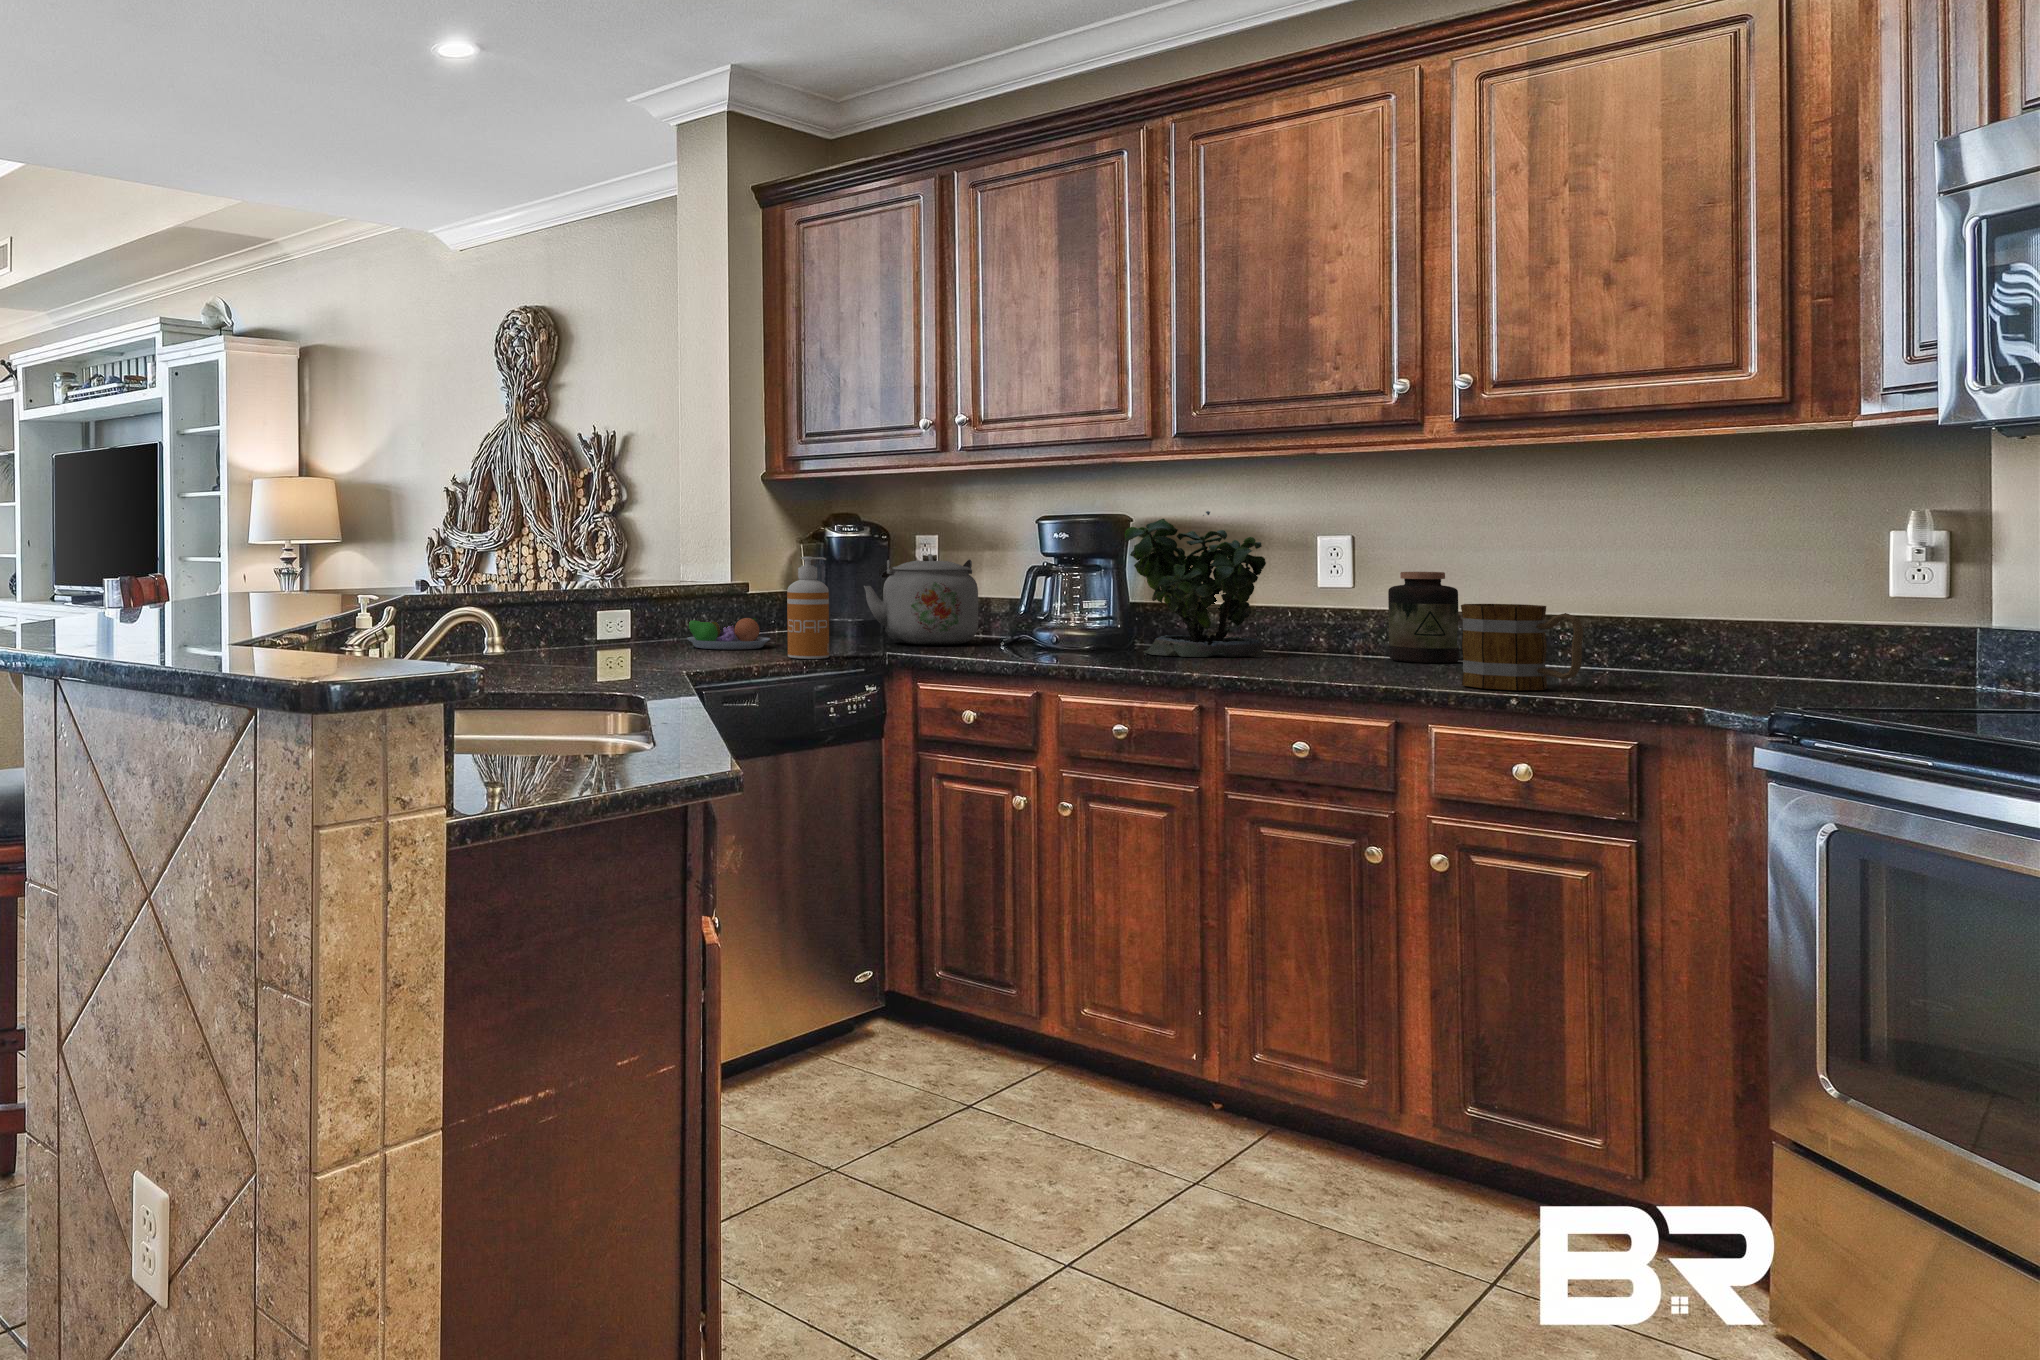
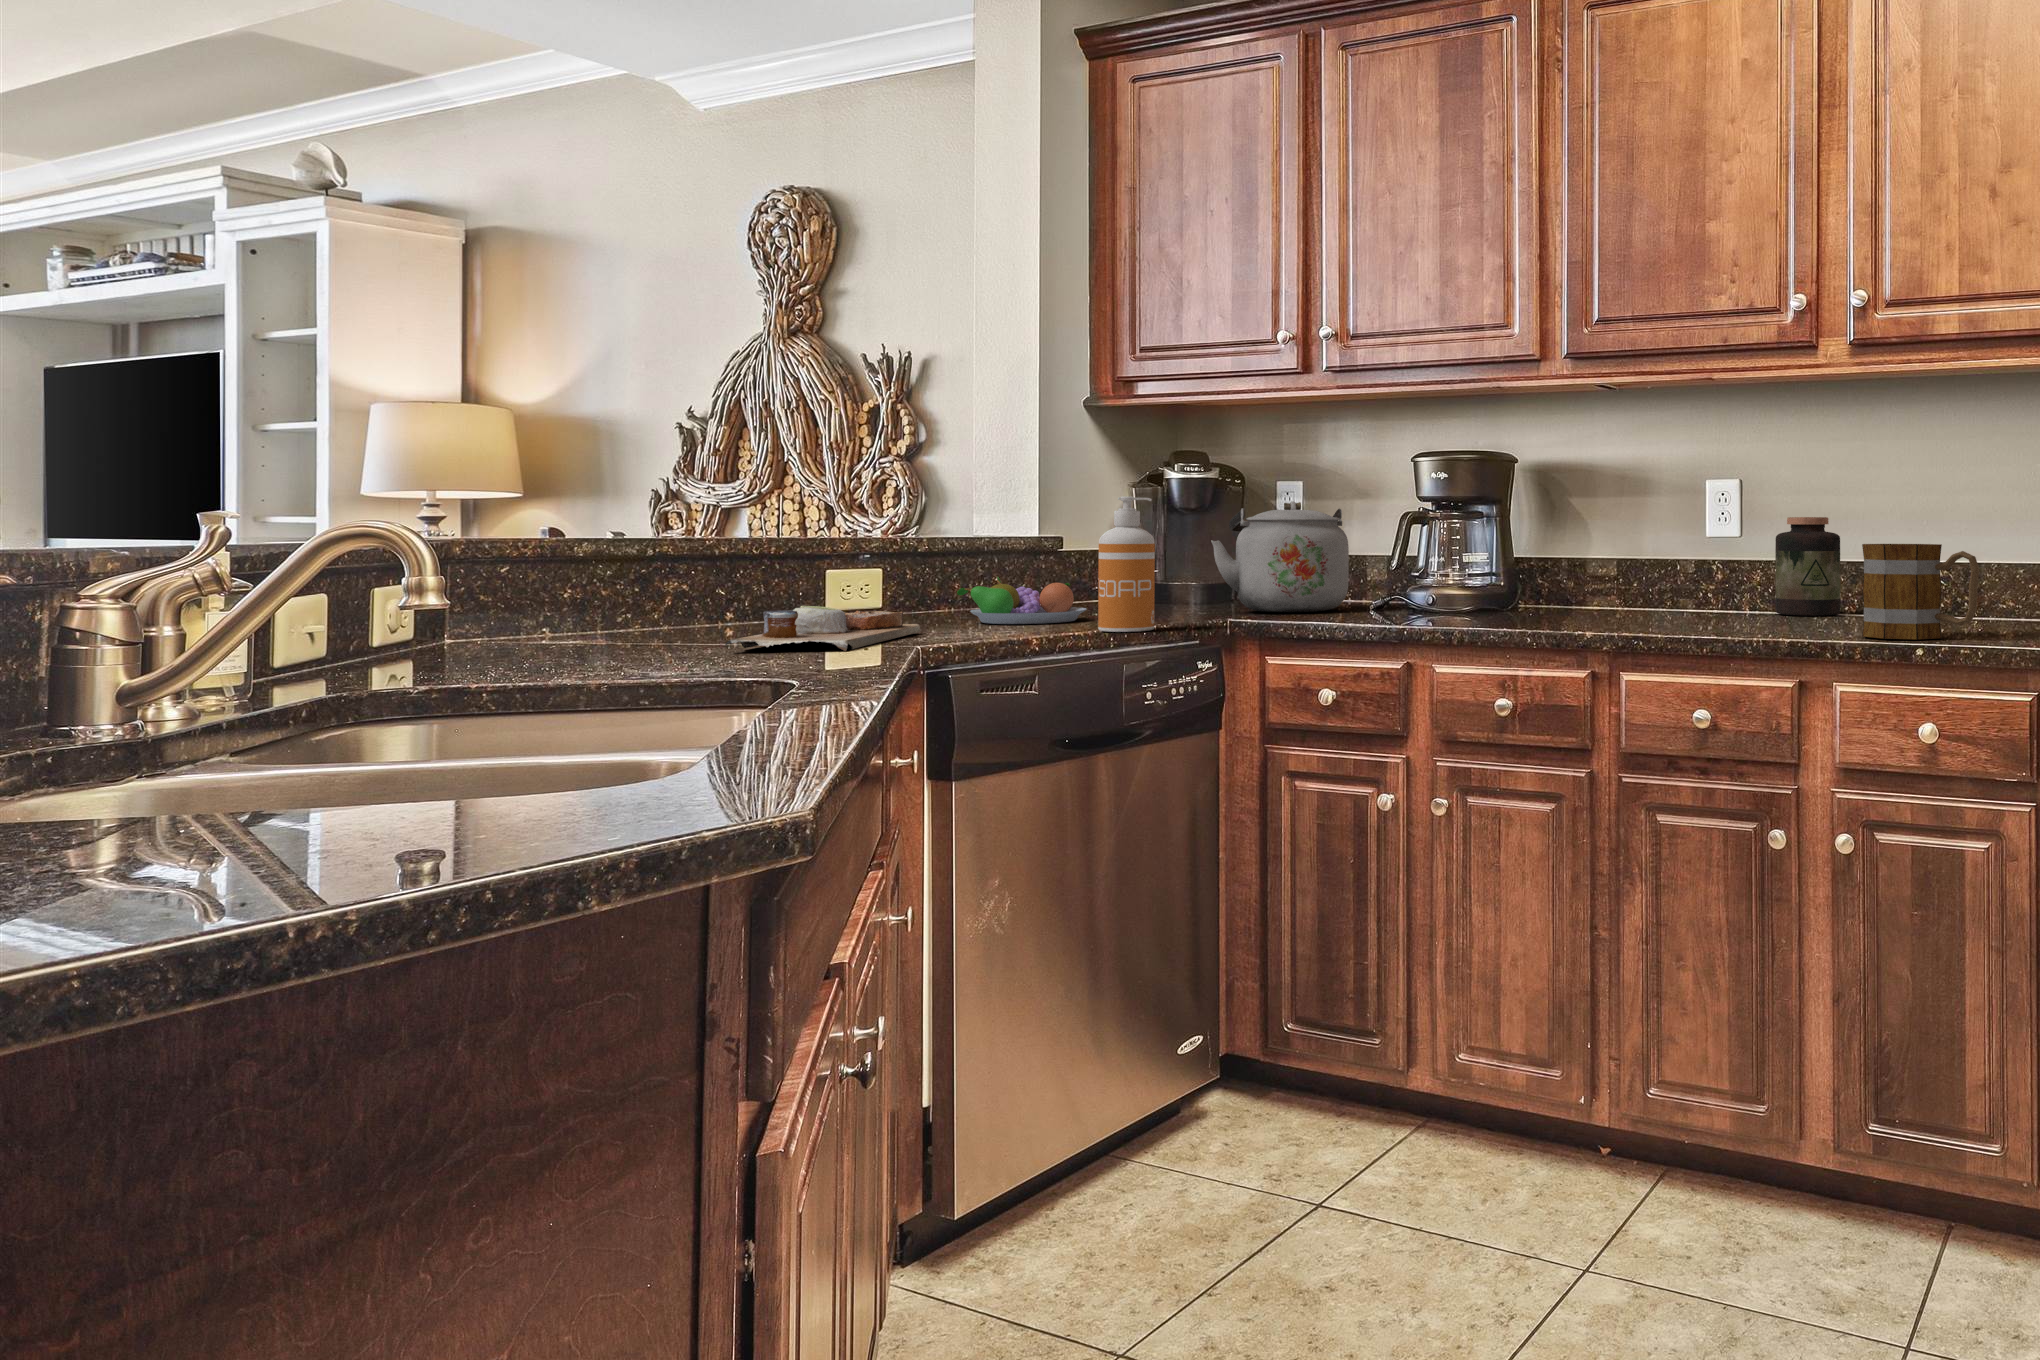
potted plant: present [1125,511,1278,658] -> none [1511,450,1670,617]
cutting board: none [553,635,661,668] -> present [725,606,920,651]

